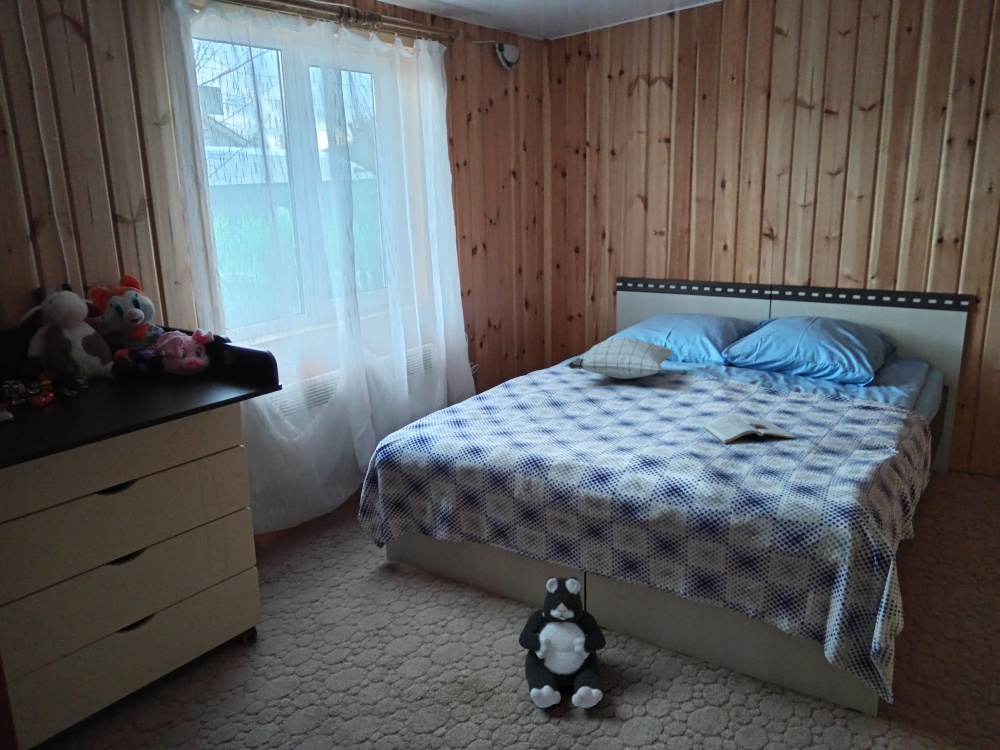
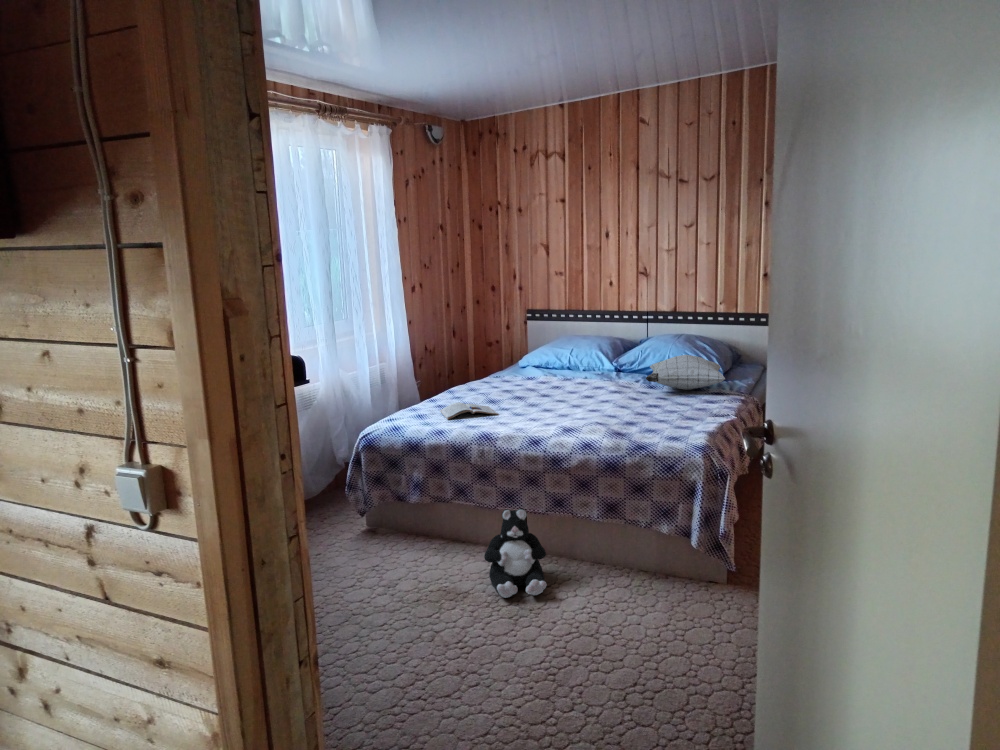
pillow: present [568,337,673,379] -> present [646,355,725,390]
magazine: present [703,415,795,443] -> present [440,402,498,419]

